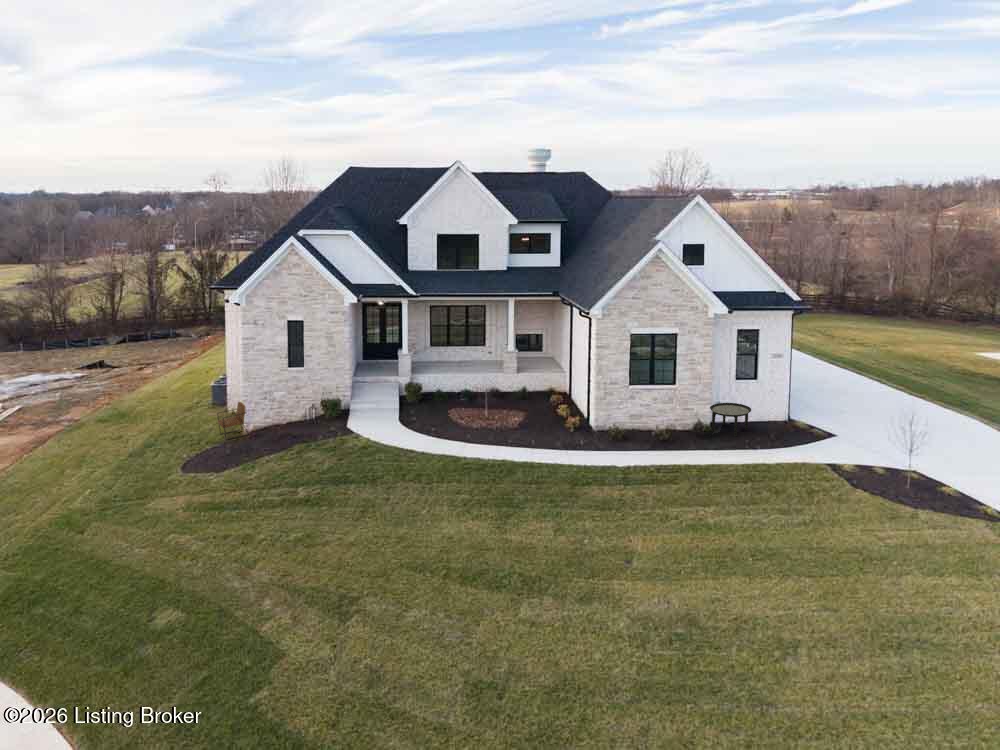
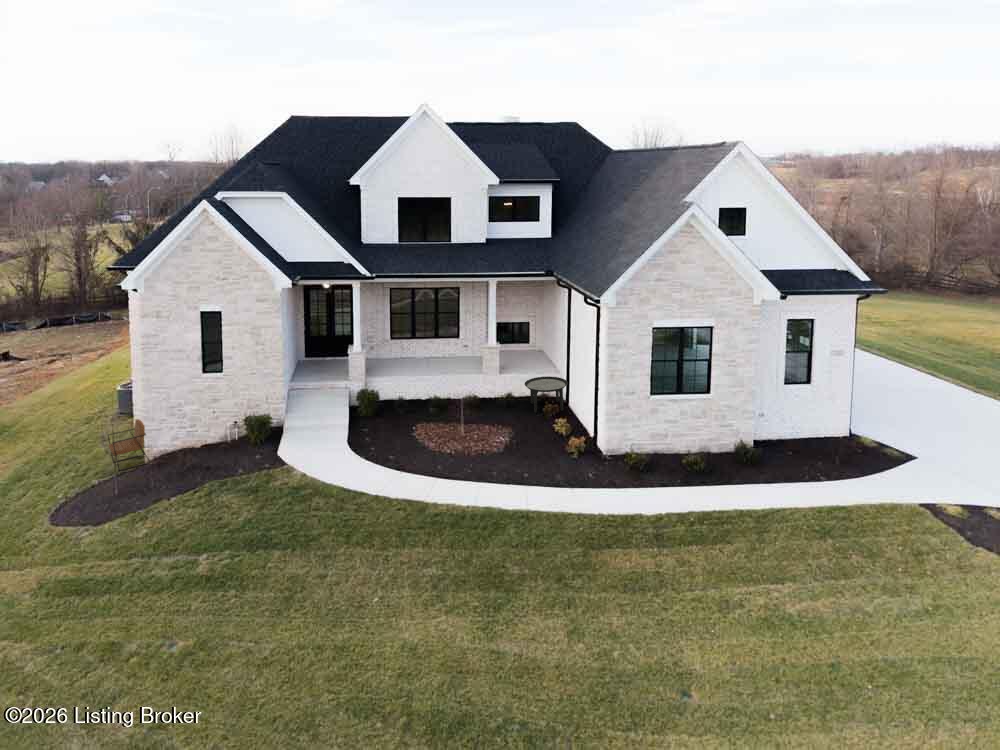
round table: present [710,403,751,437] -> present [525,376,568,413]

